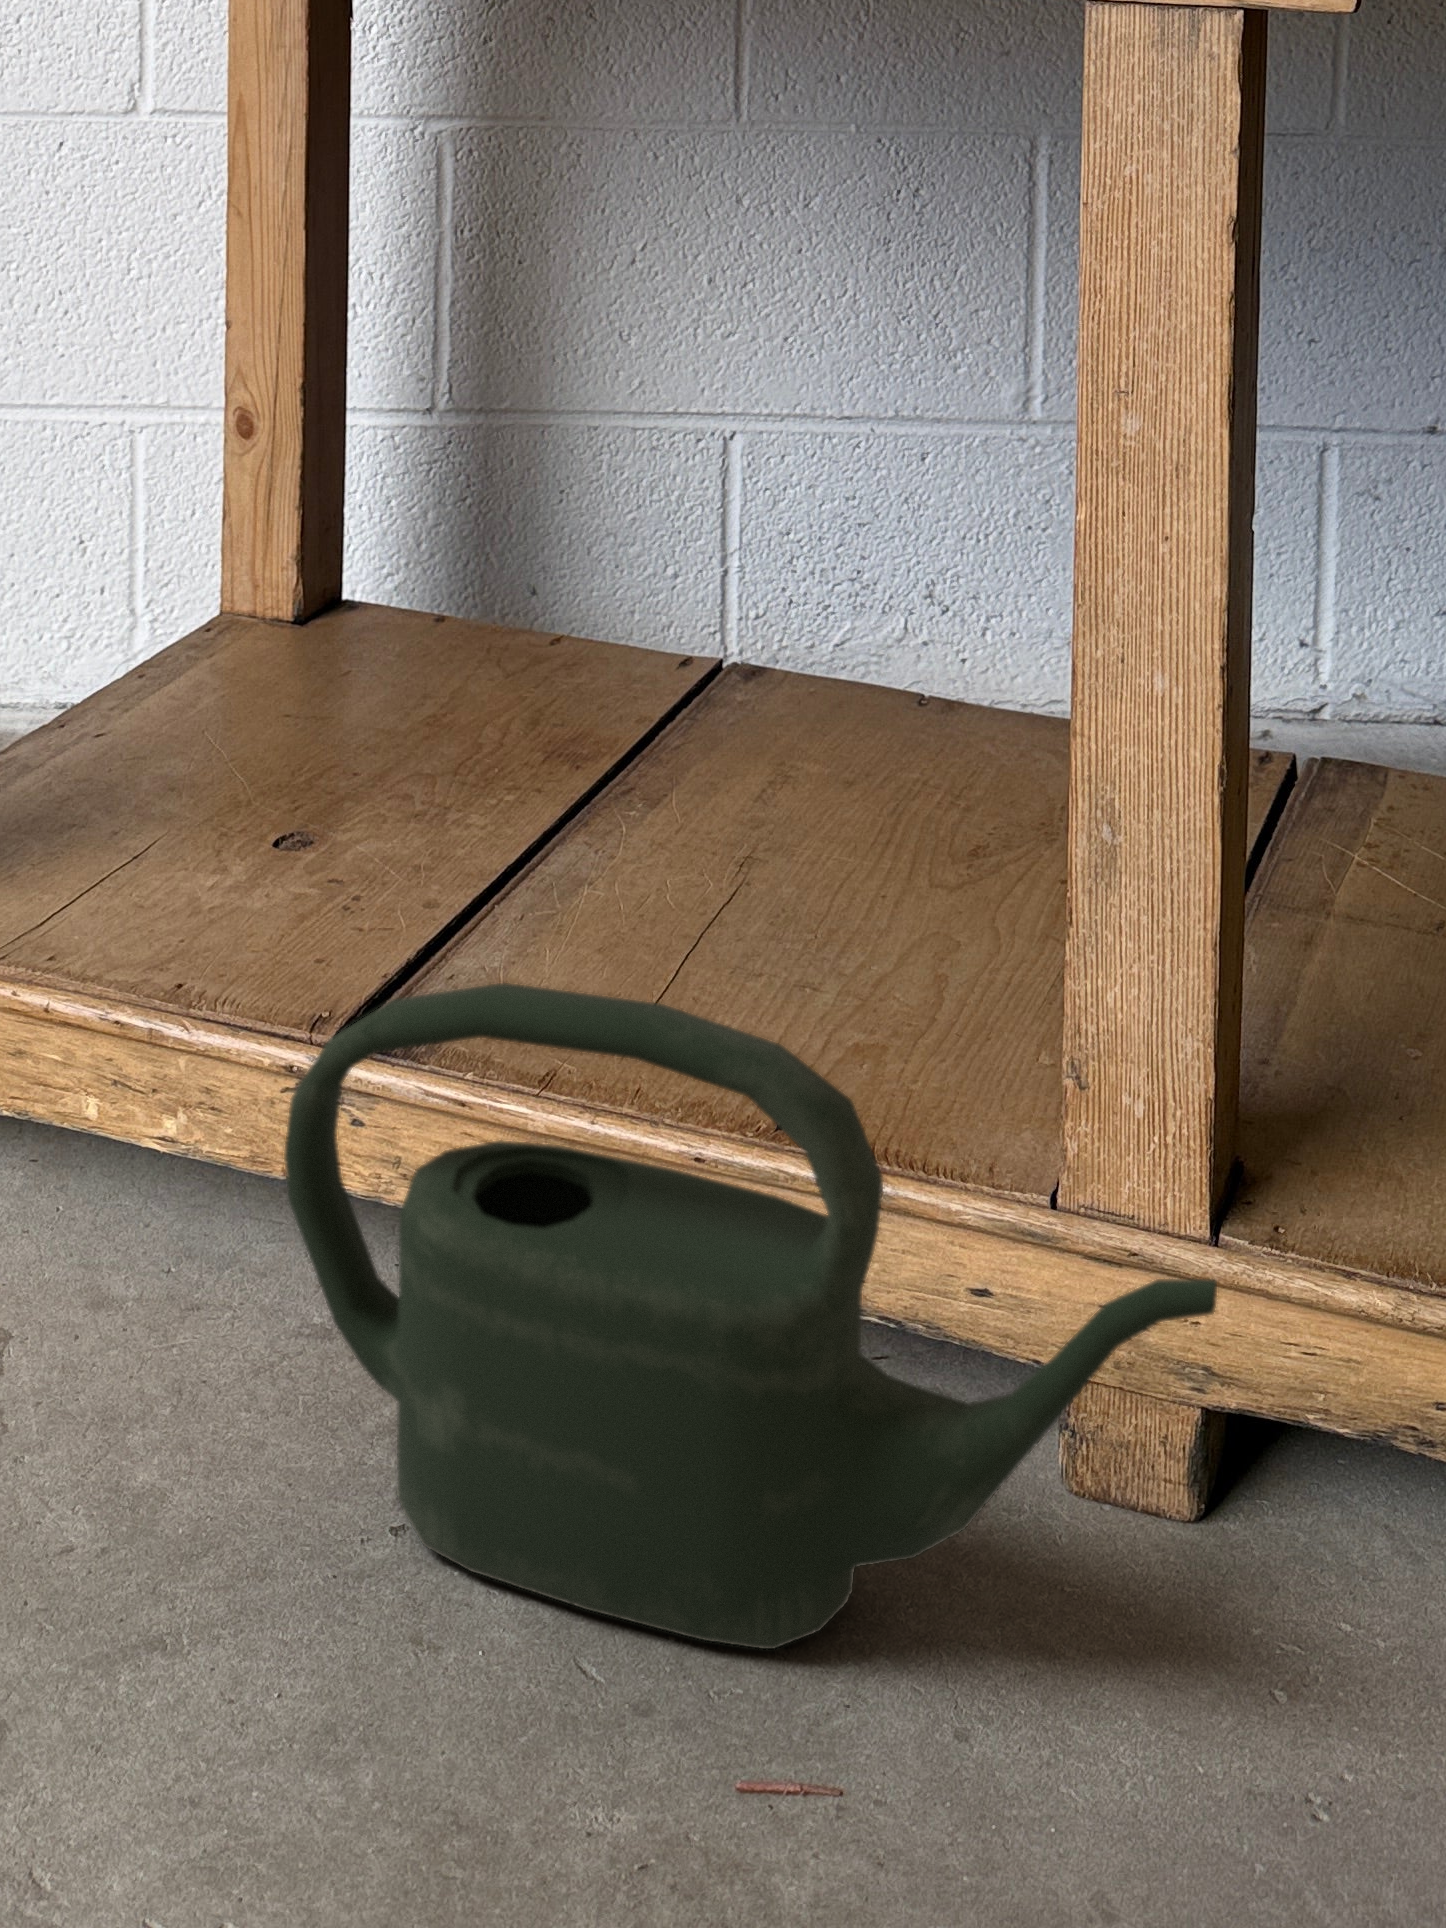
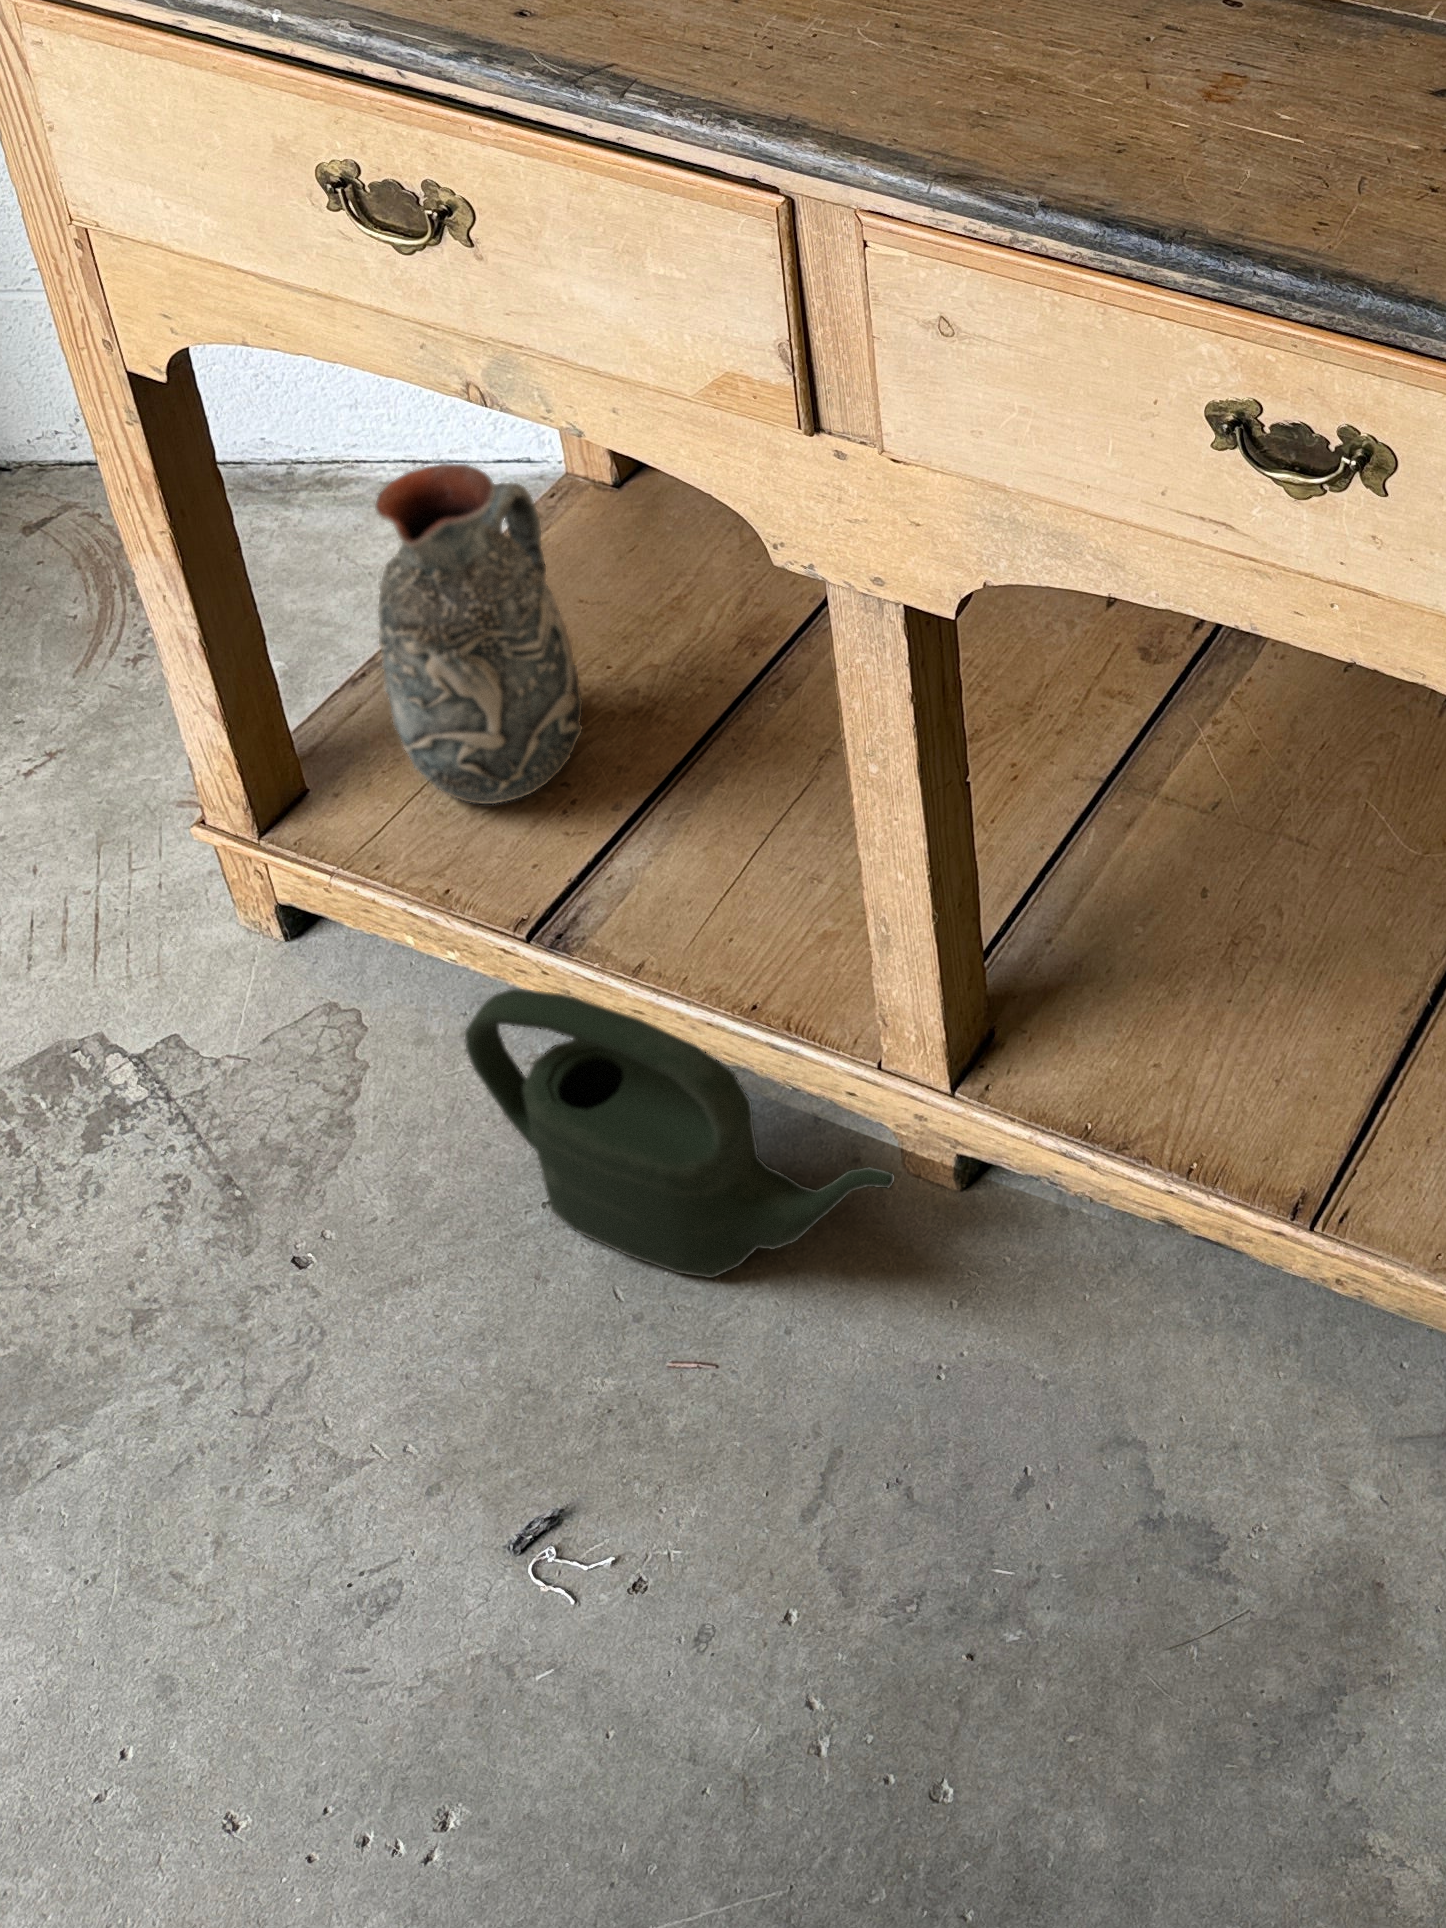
decorative vase: none [76,284,379,896] -> present [375,464,582,804]

